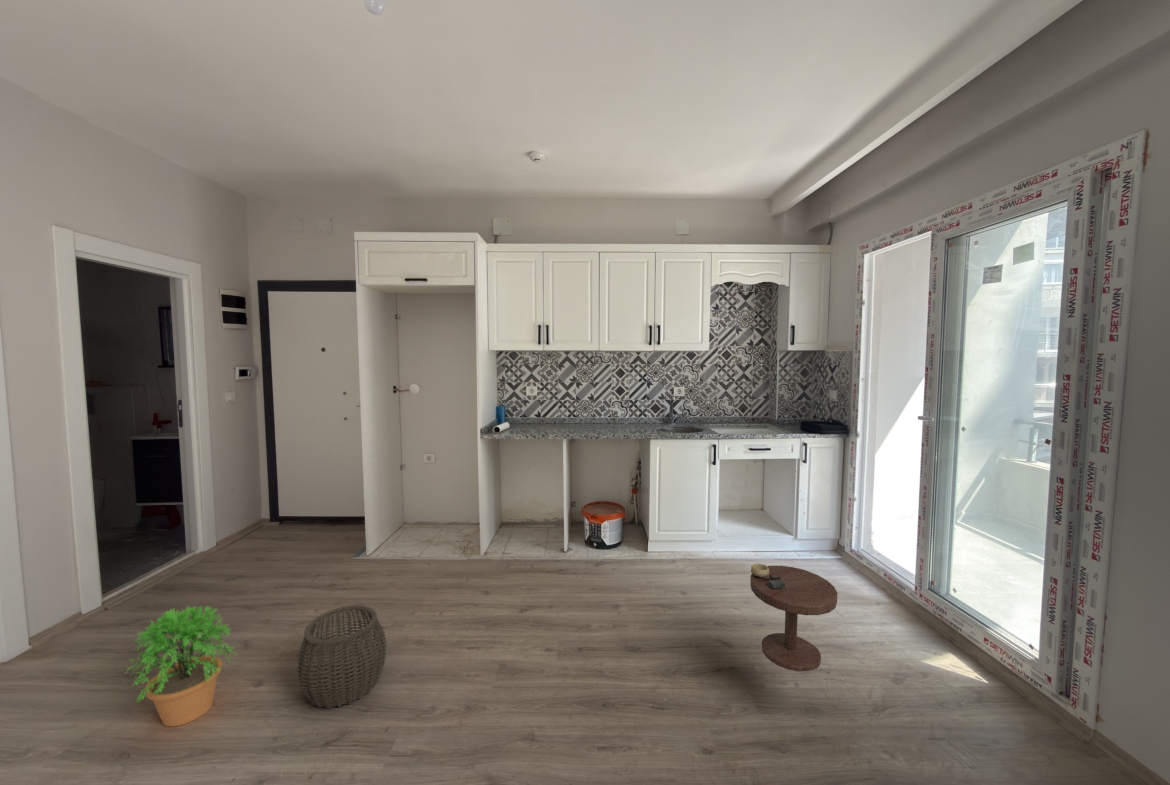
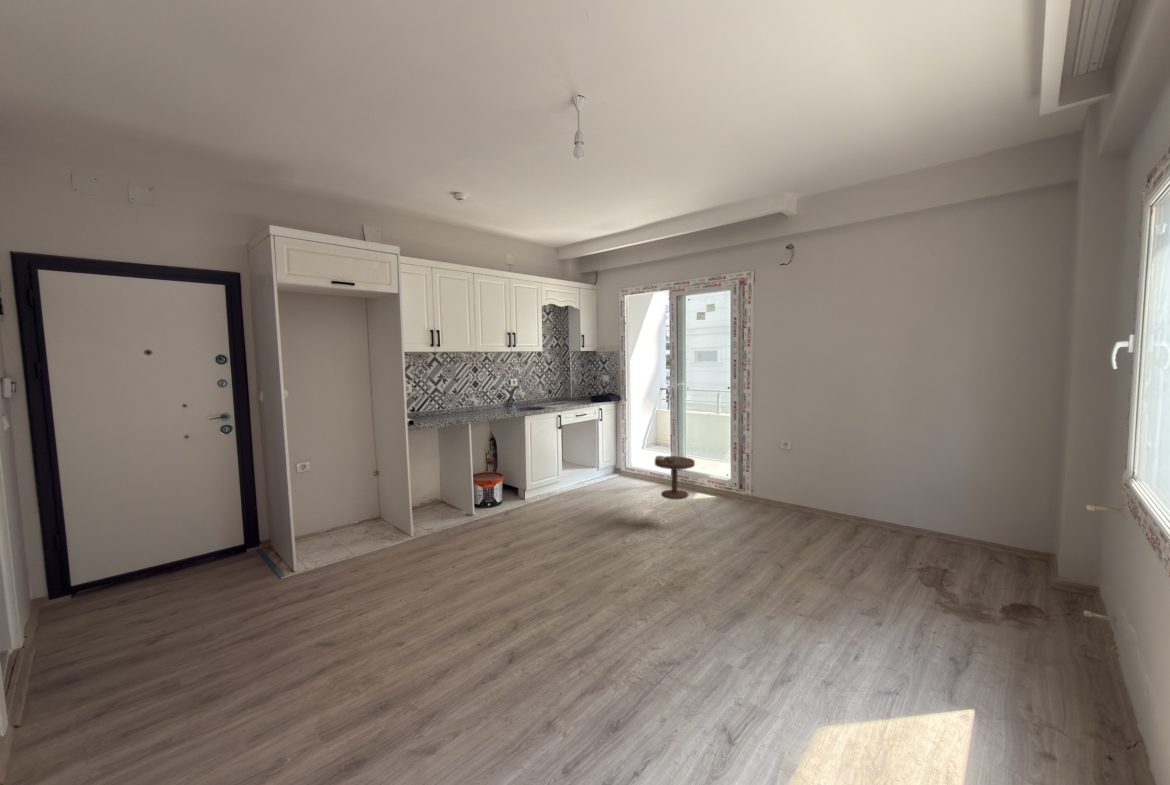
woven basket: present [297,605,386,708] -> none [413,549,478,624]
potted plant: present [128,607,234,727] -> none [297,575,384,684]

